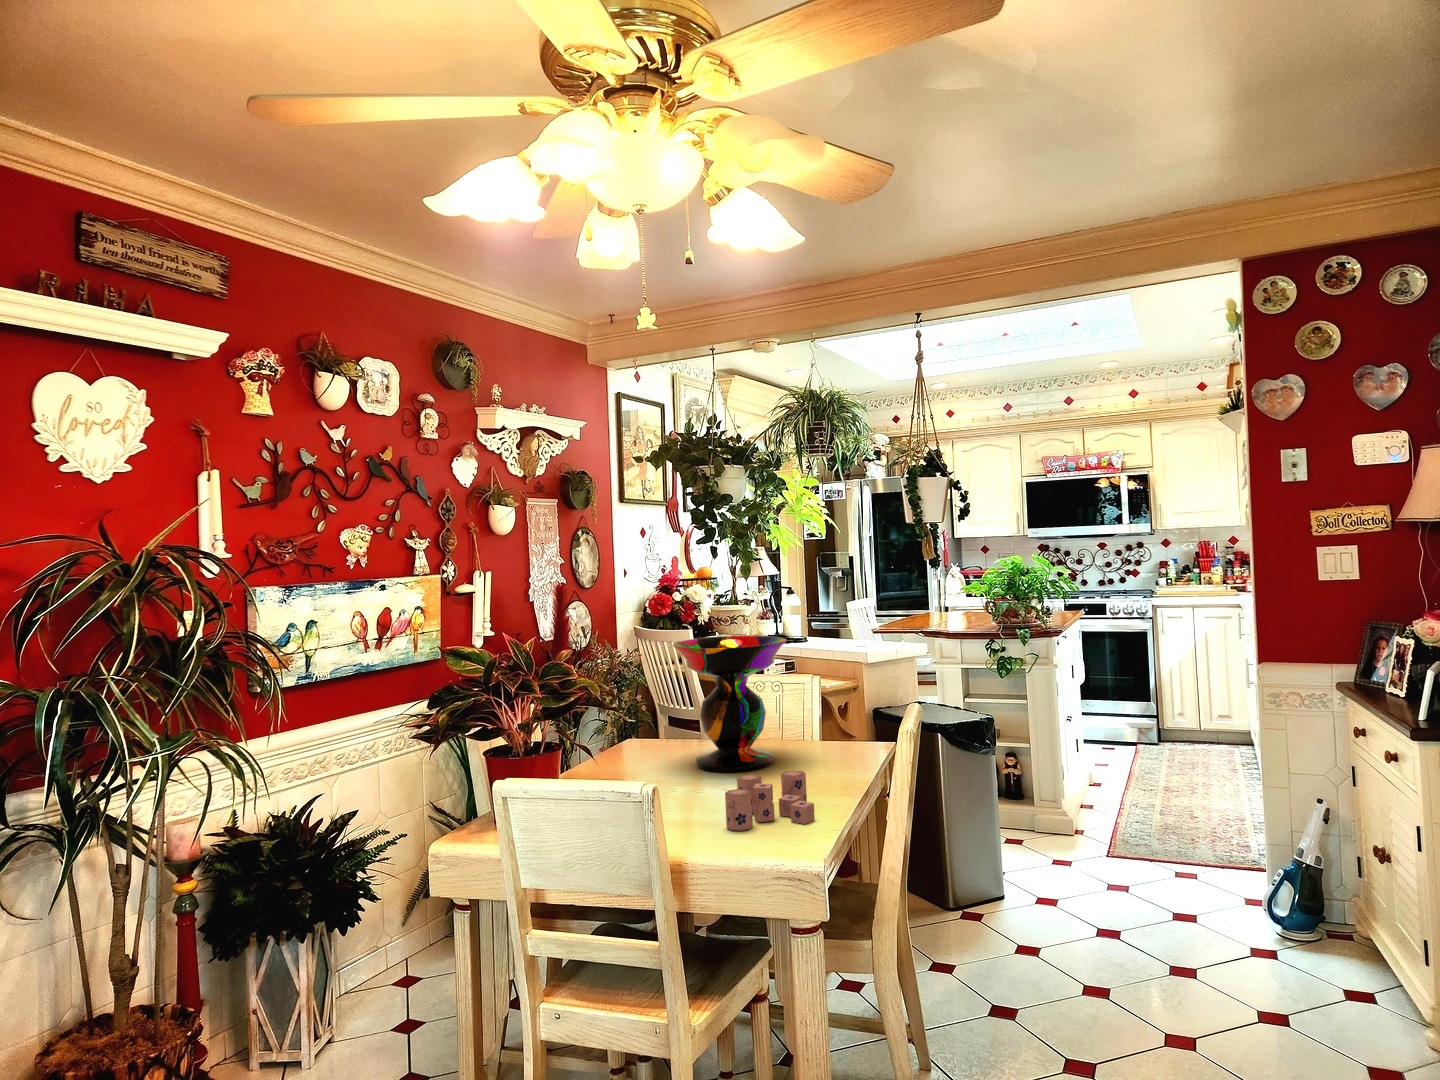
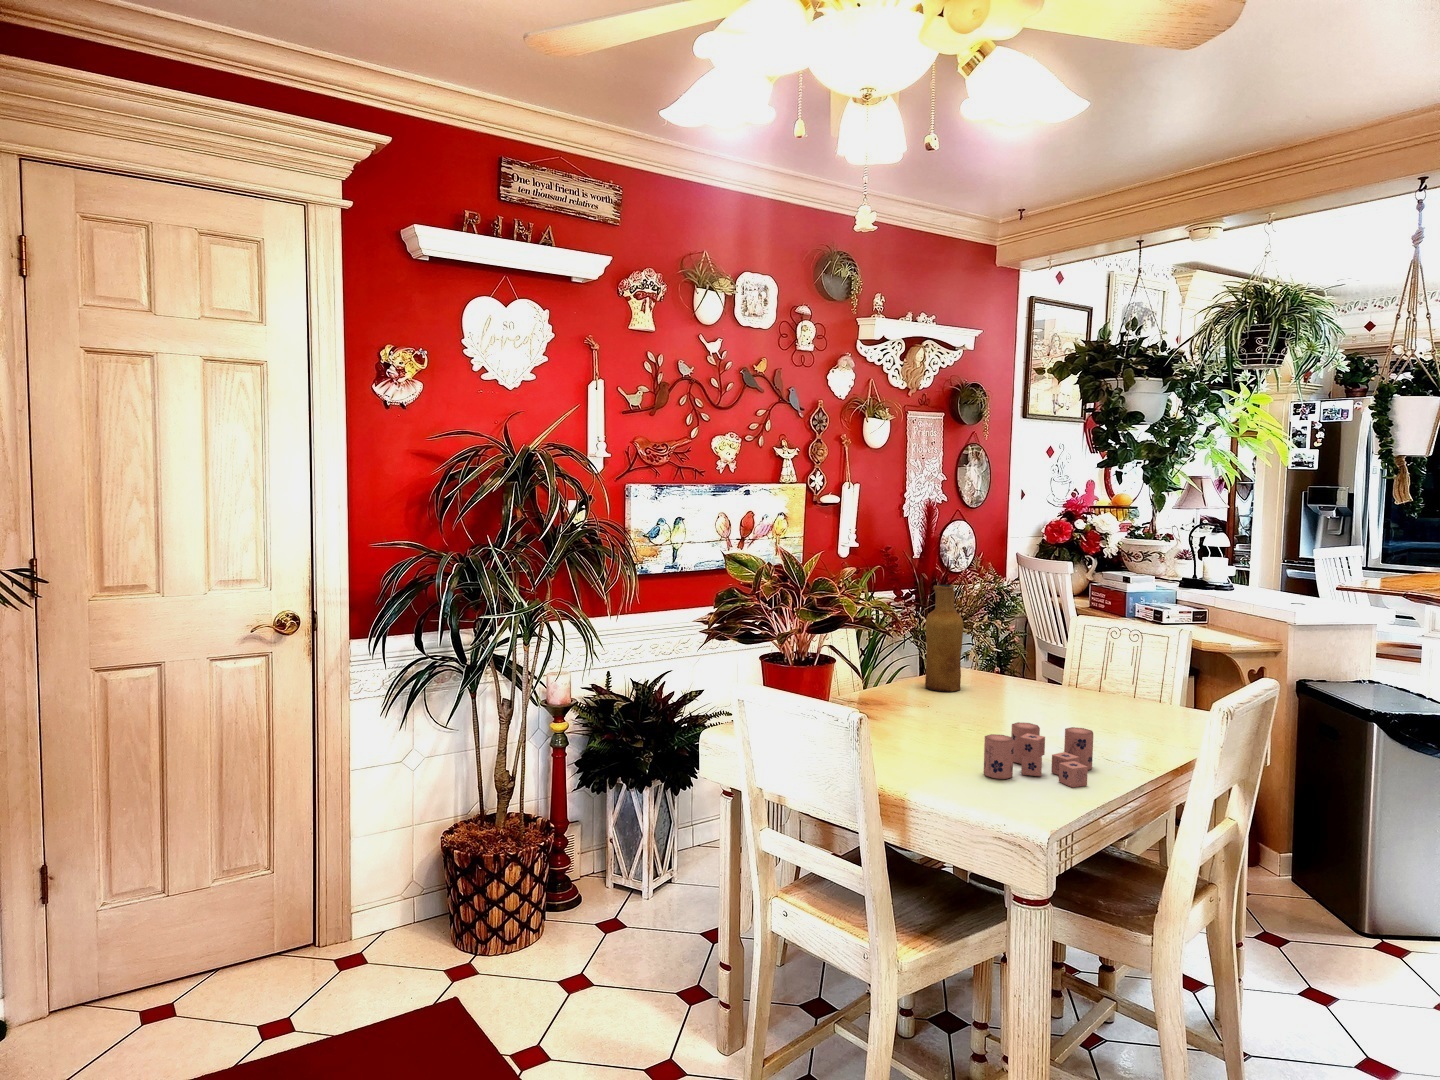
decorative bowl: present [673,636,787,772] -> none [990,571,1125,722]
vase: none [607,660,645,763] -> present [925,585,963,692]

